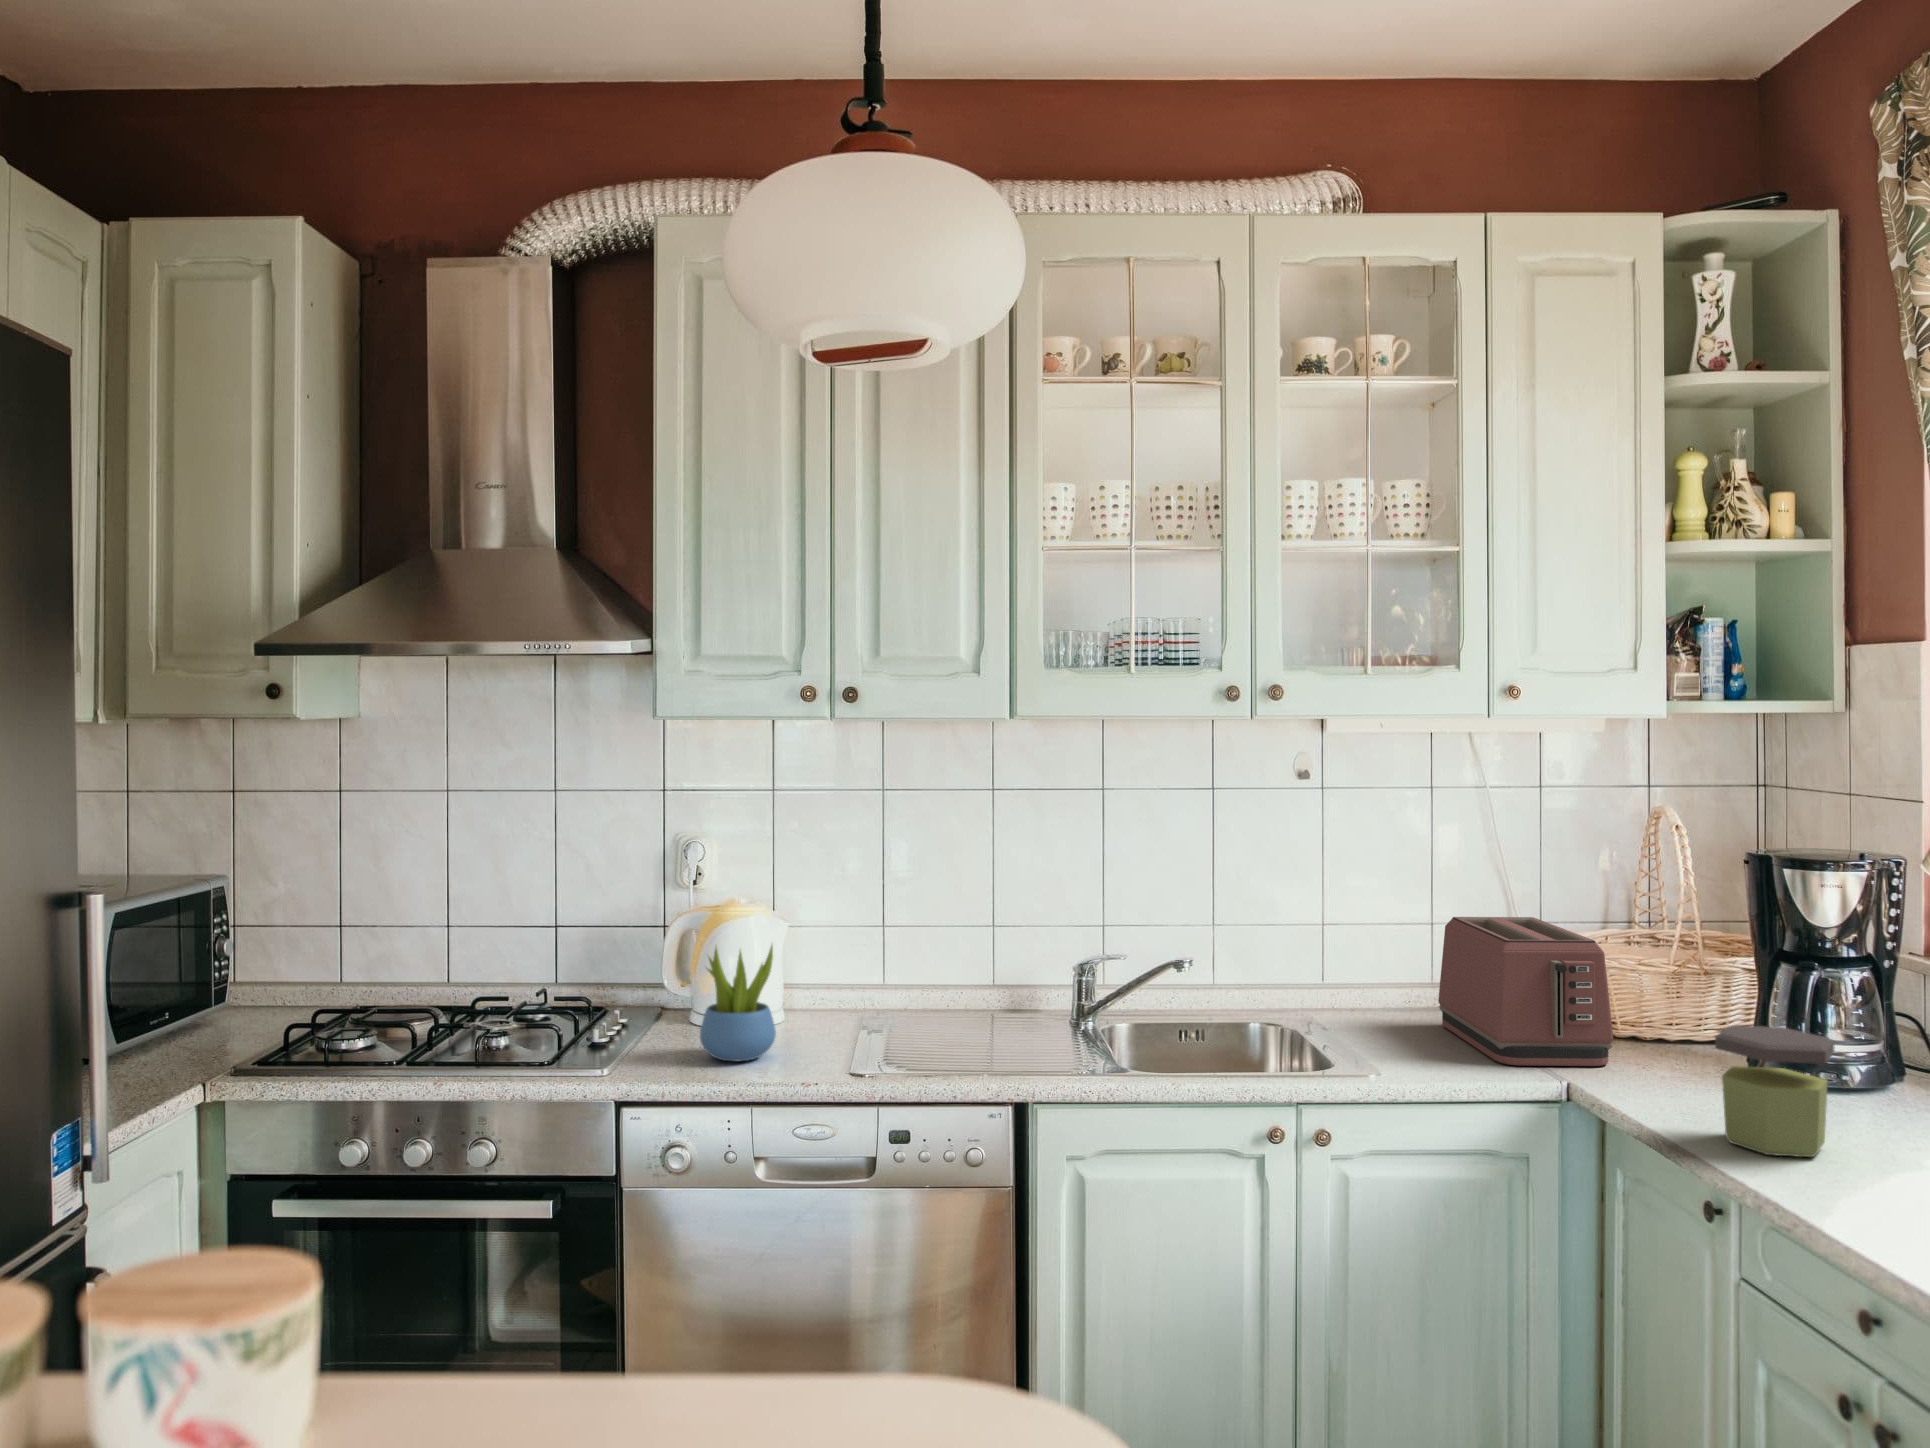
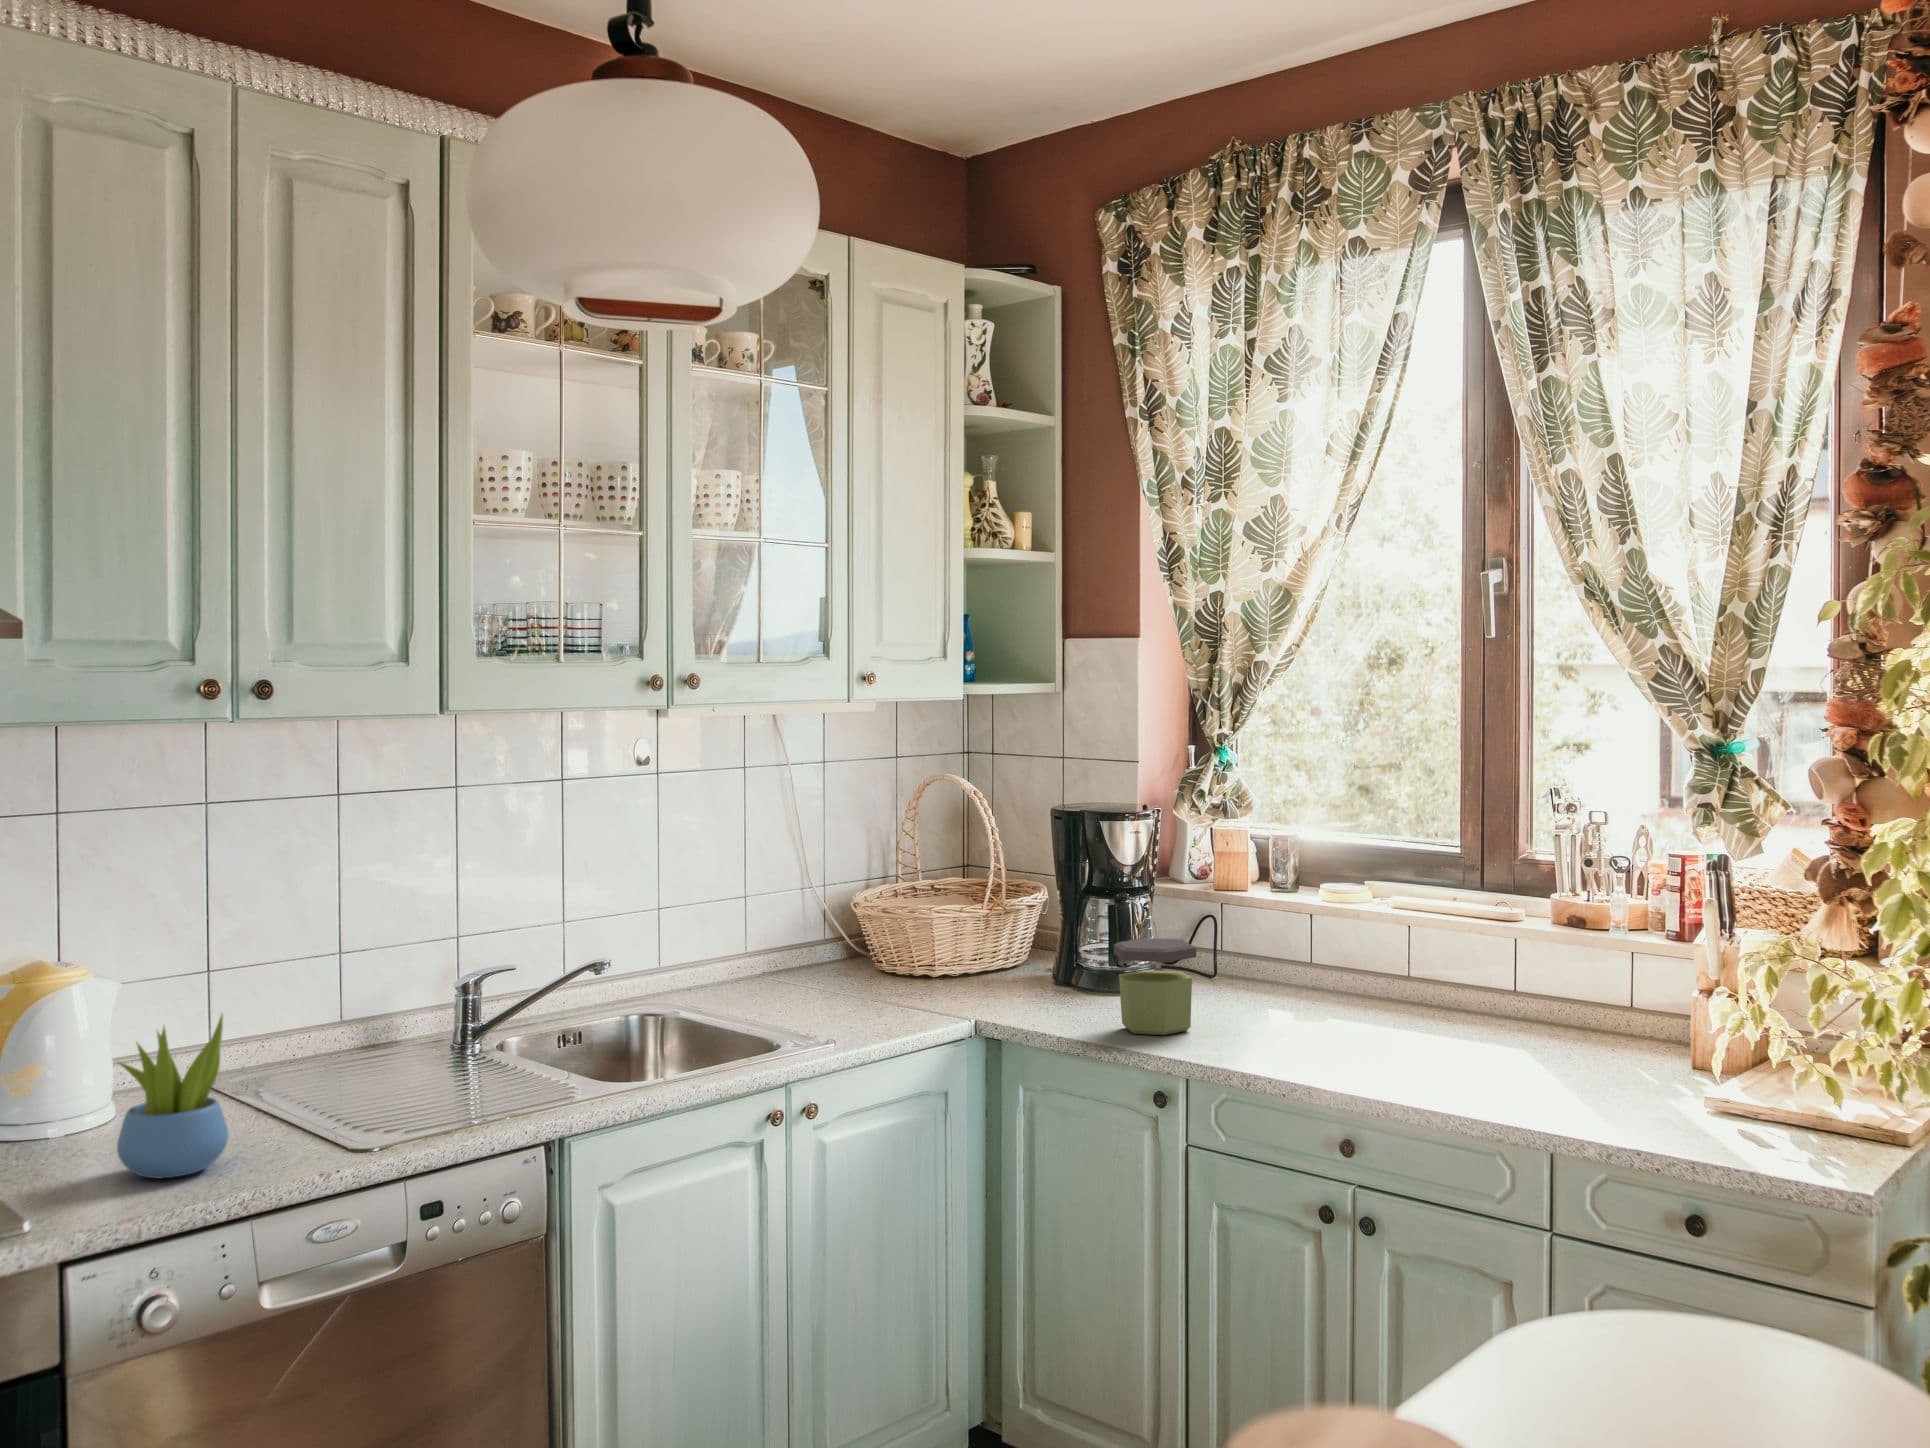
toaster: present [1438,917,1613,1066] -> none [791,889,970,1017]

